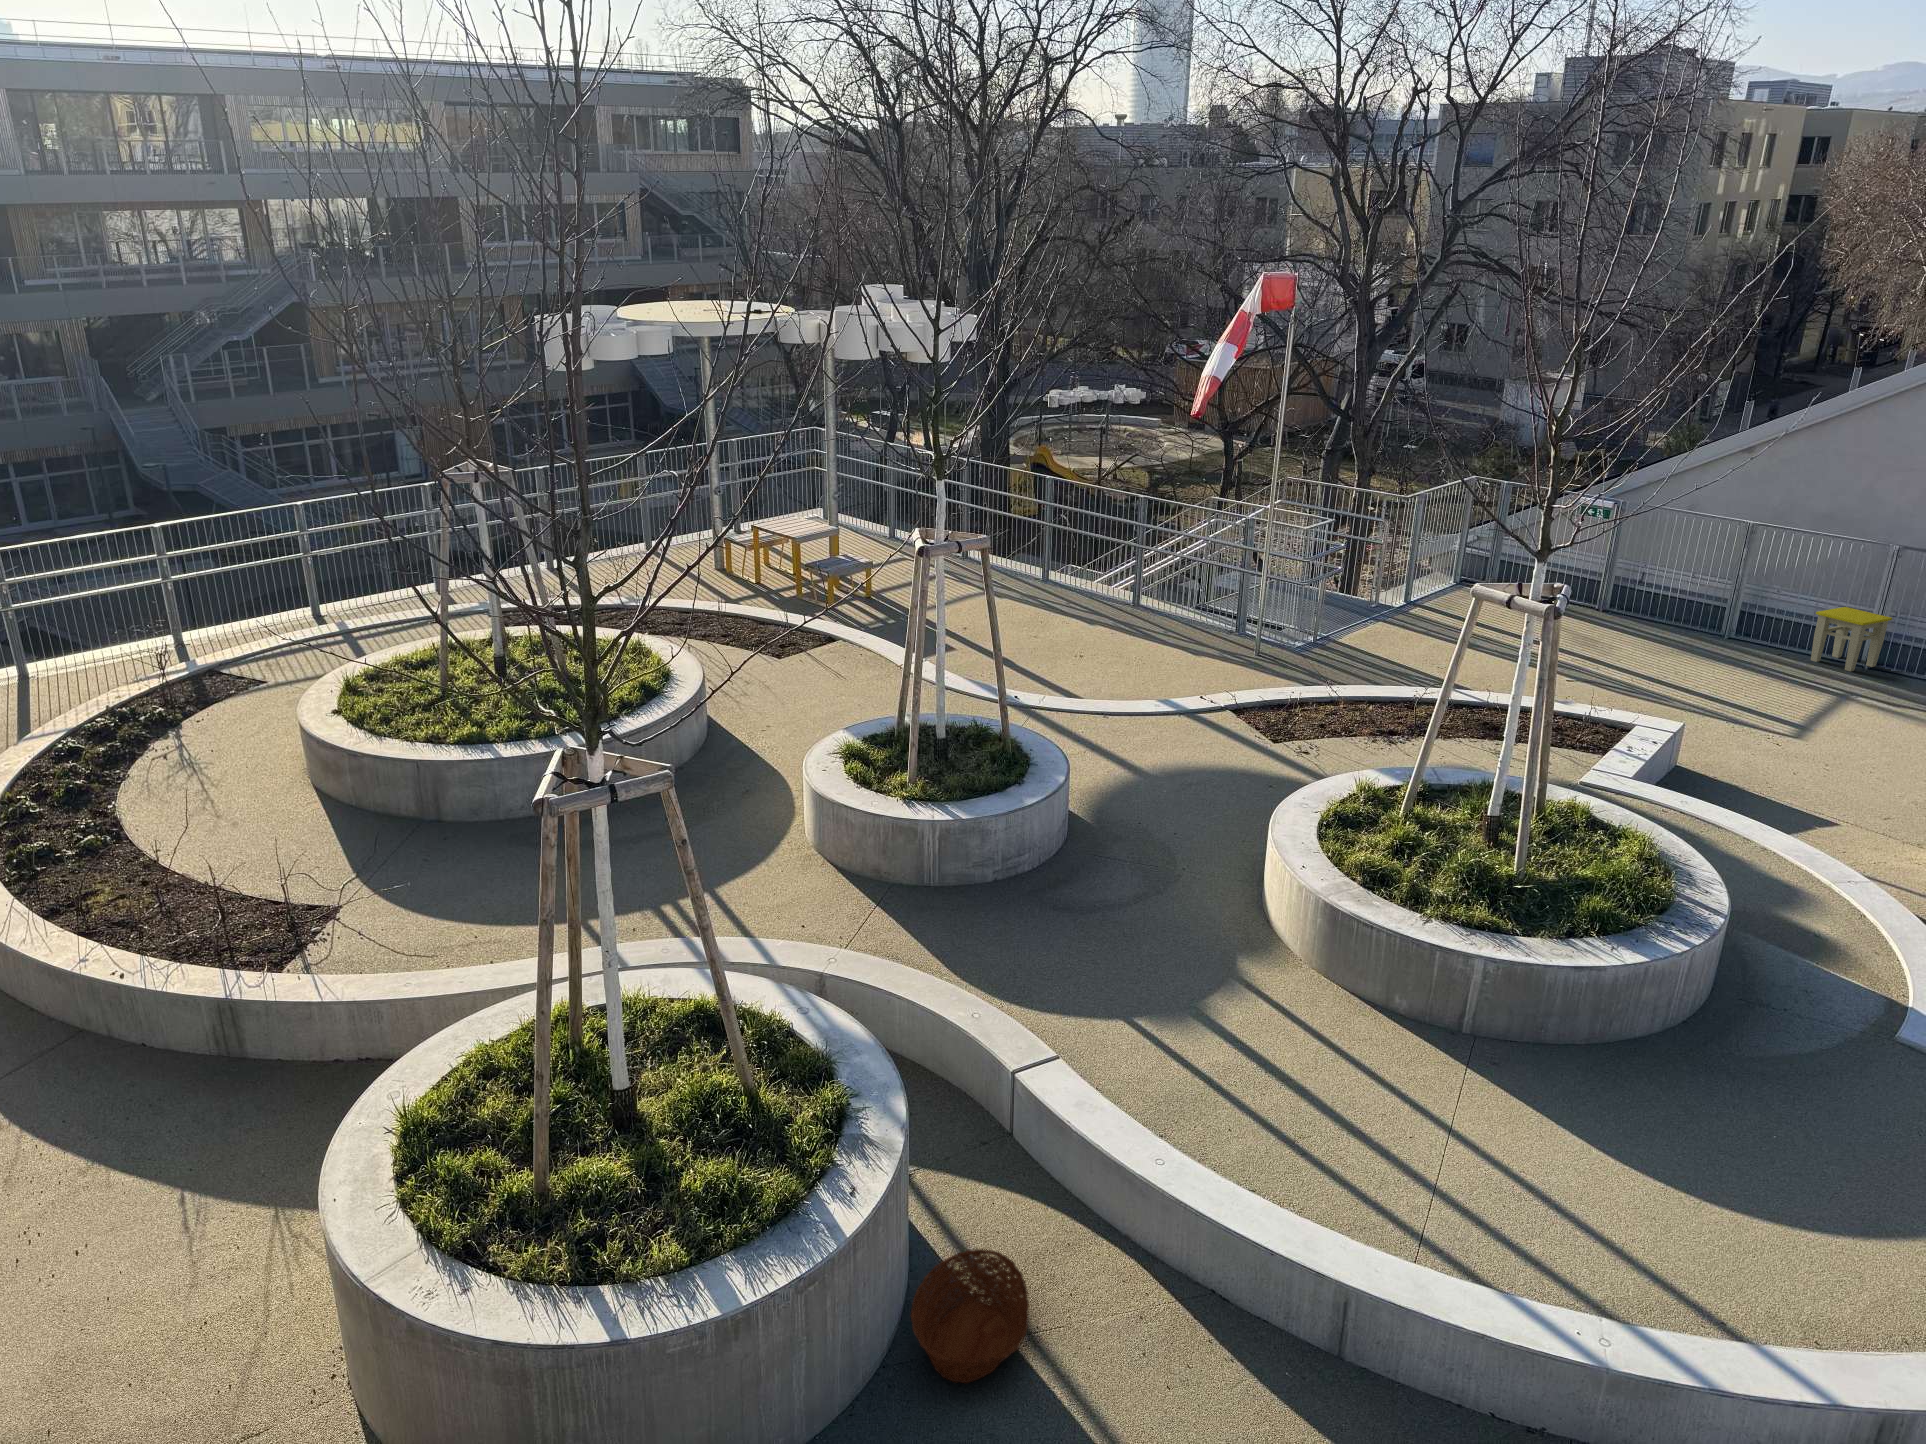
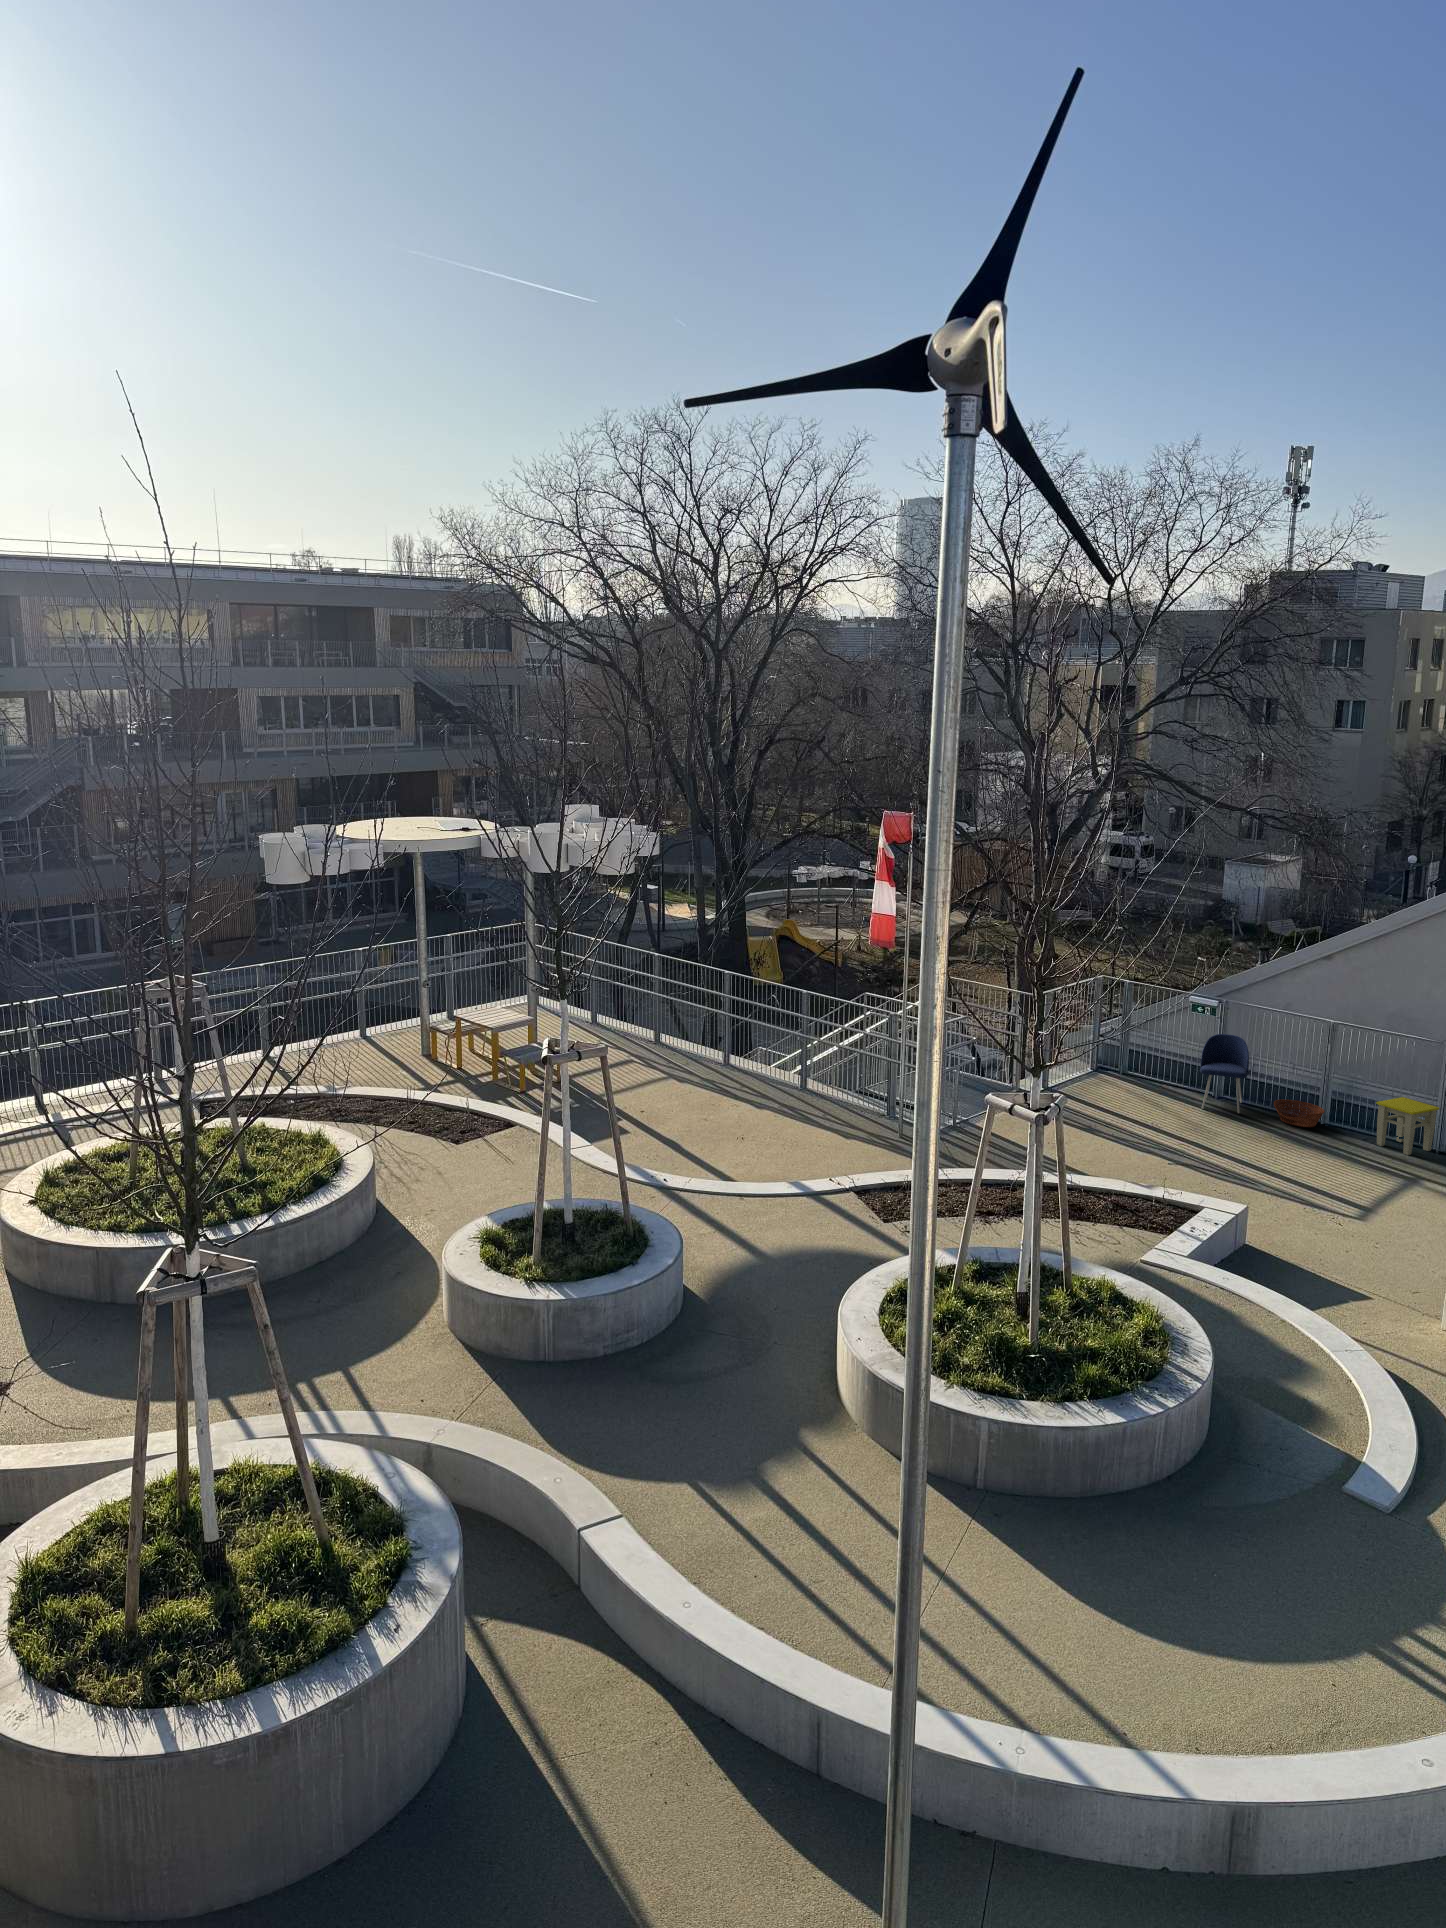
chair: none [1598,538,1659,627] -> present [1200,1034,1249,1113]
basket: present [911,1249,1029,1383] -> present [1274,1099,1325,1128]

